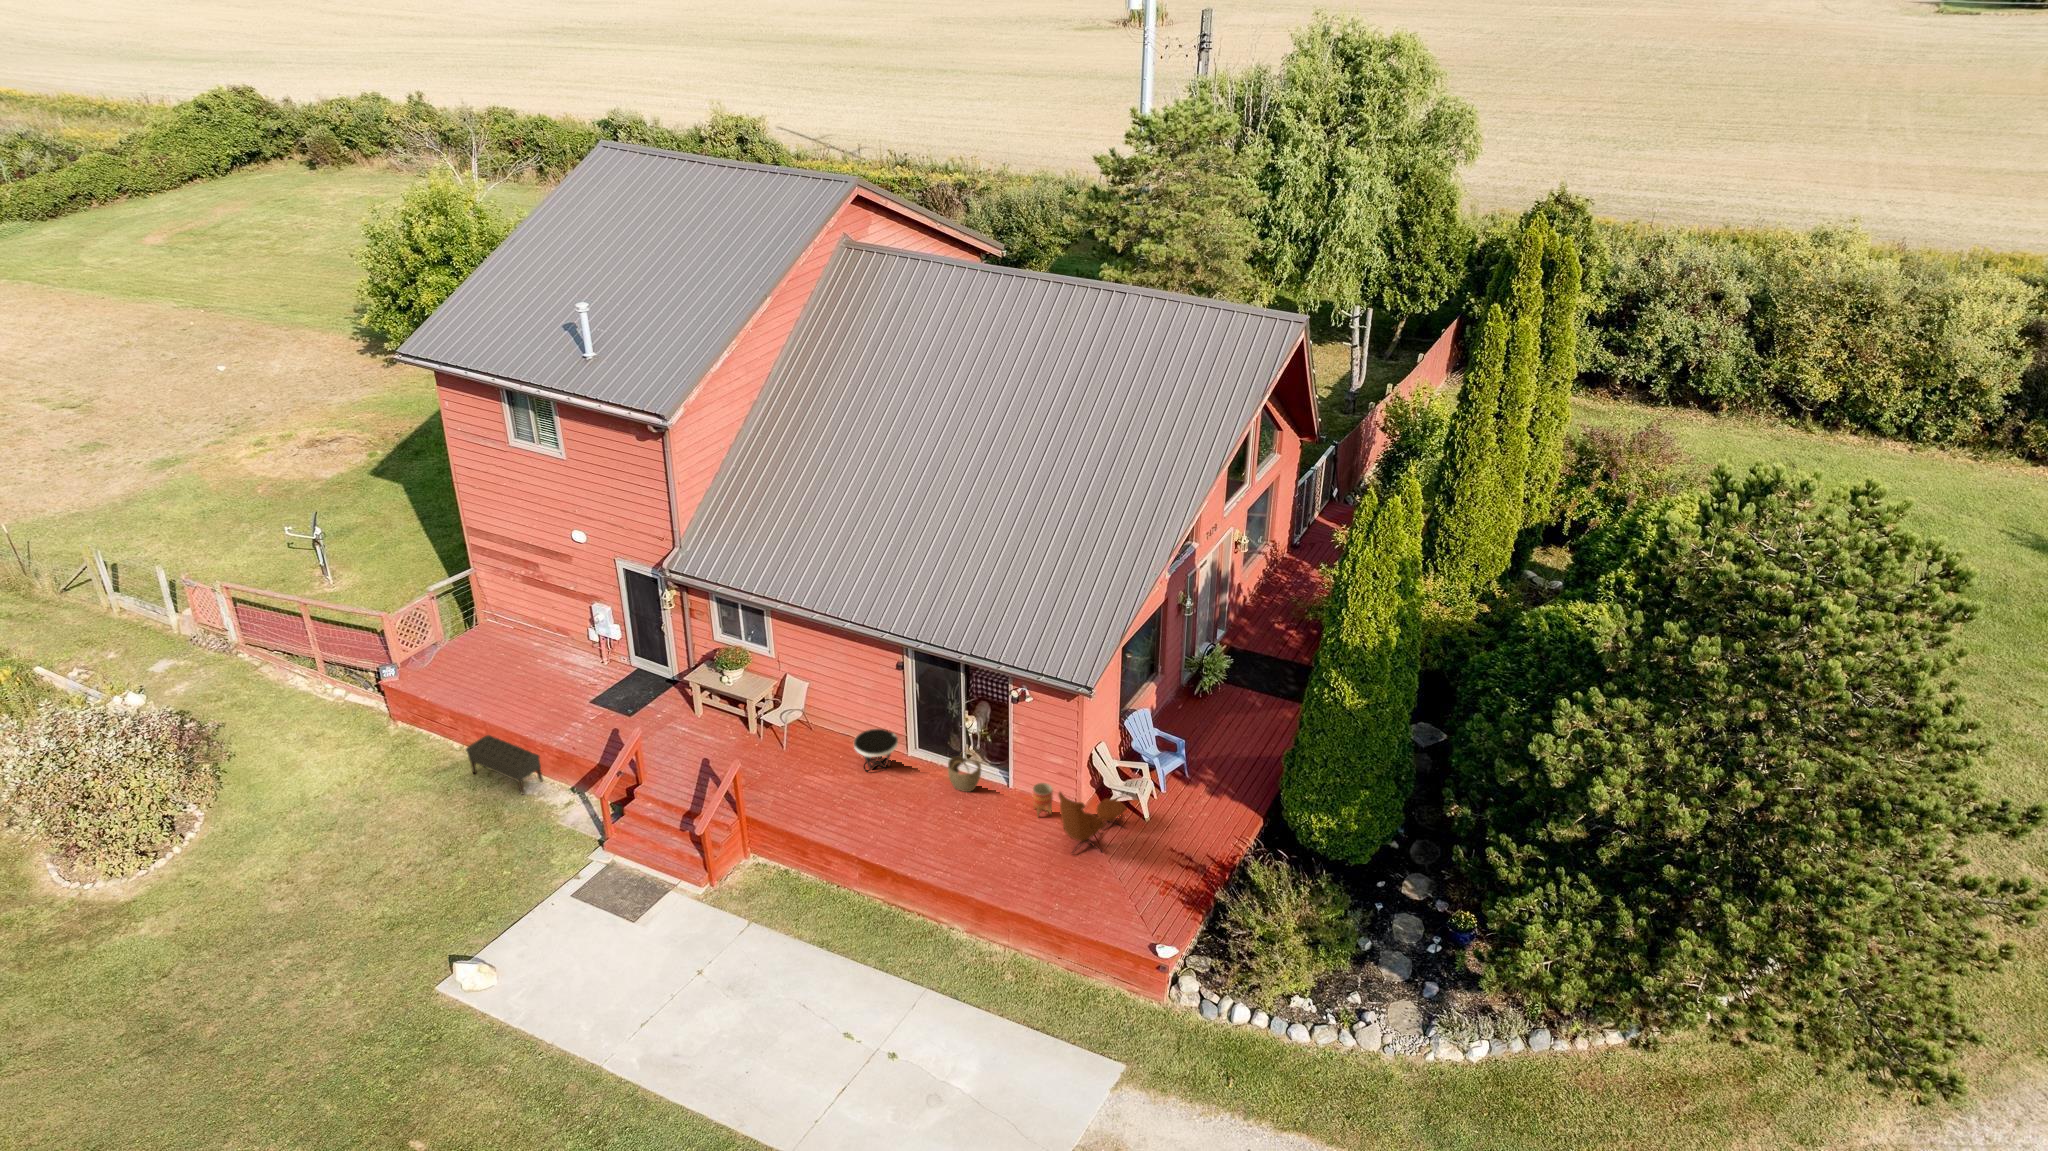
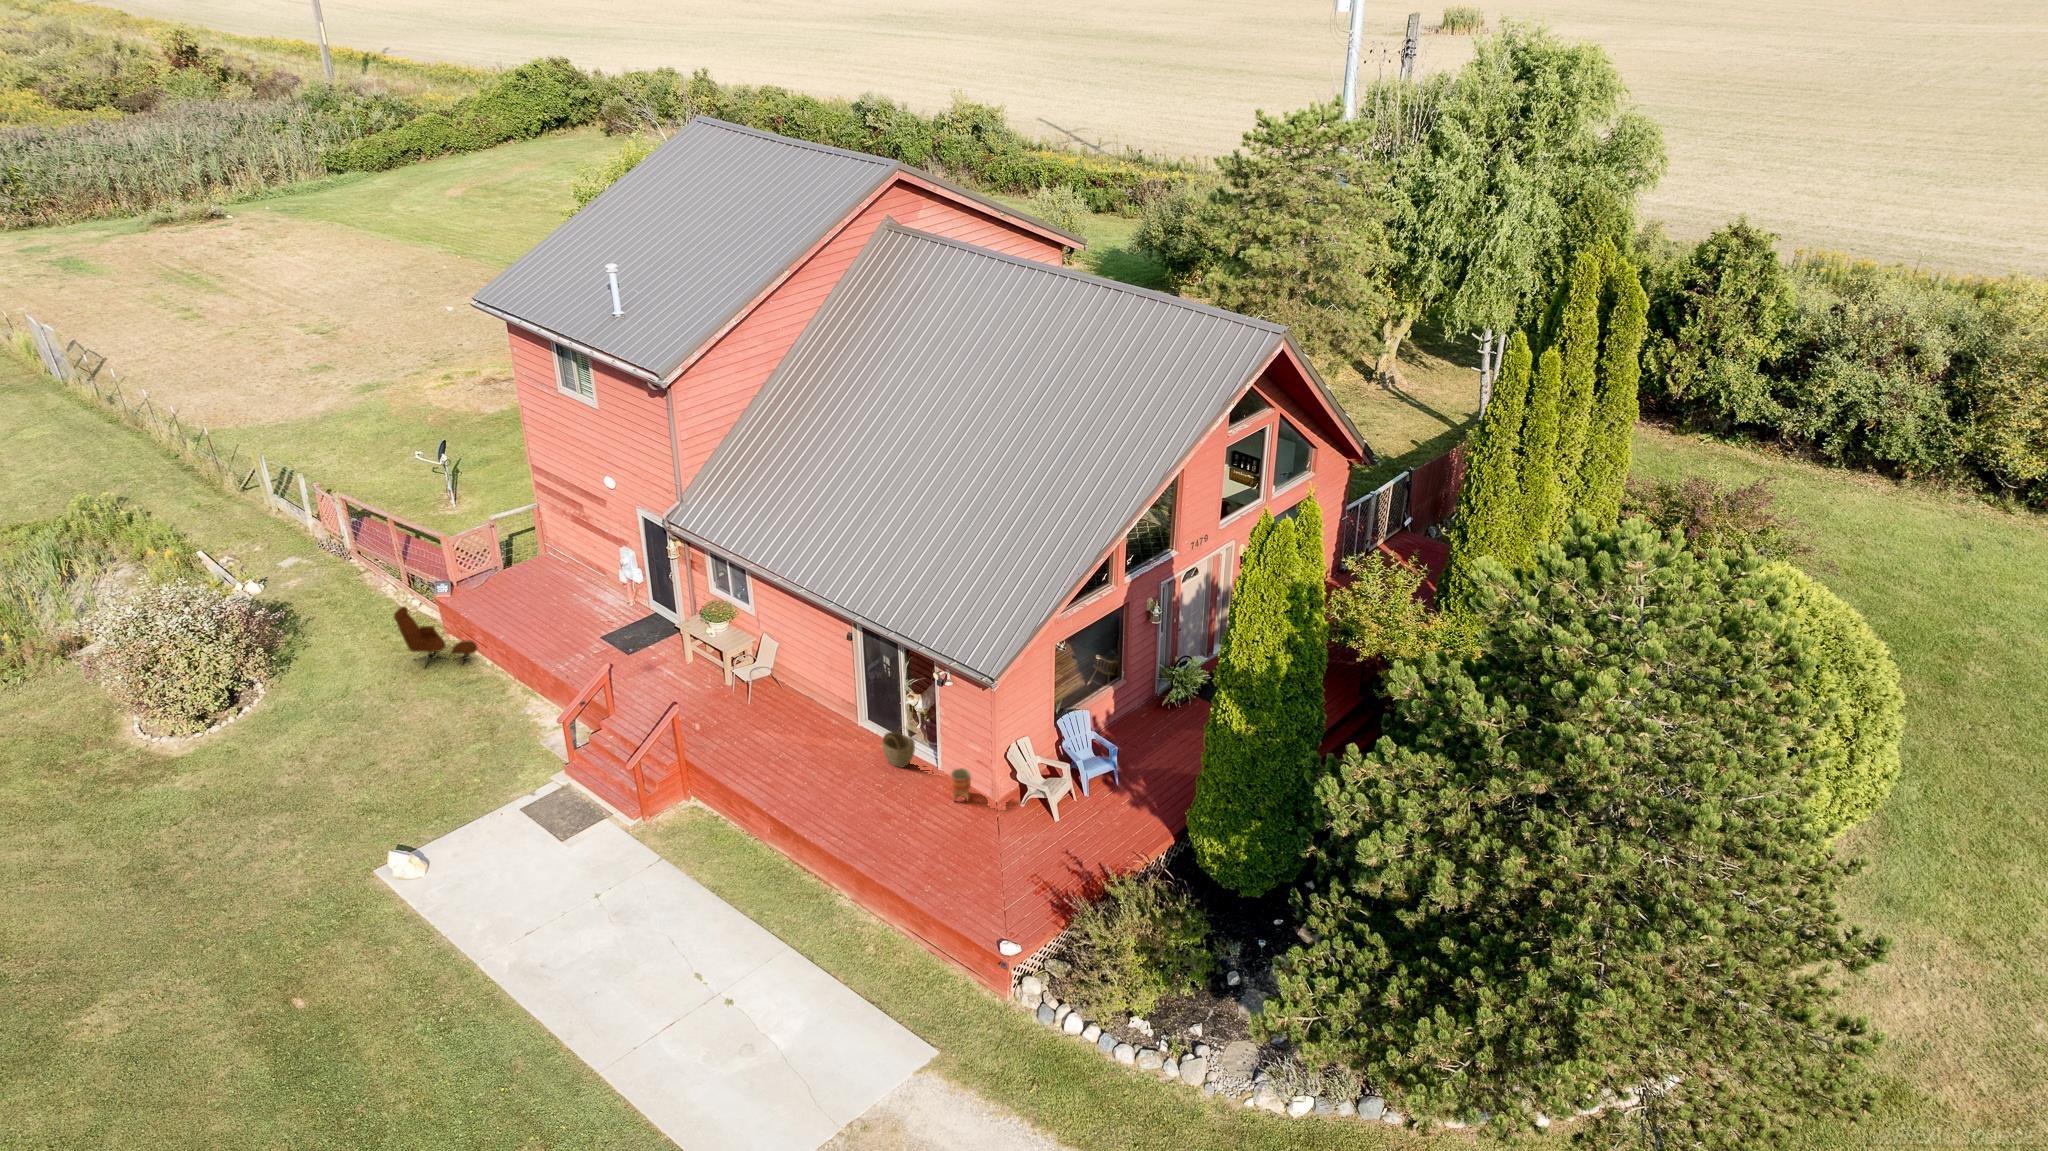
side table: present [854,729,898,769] -> none [805,695,848,736]
bench: present [466,735,543,794] -> none [483,654,544,712]
lounge chair: present [1058,792,1127,851] -> present [394,606,477,663]

